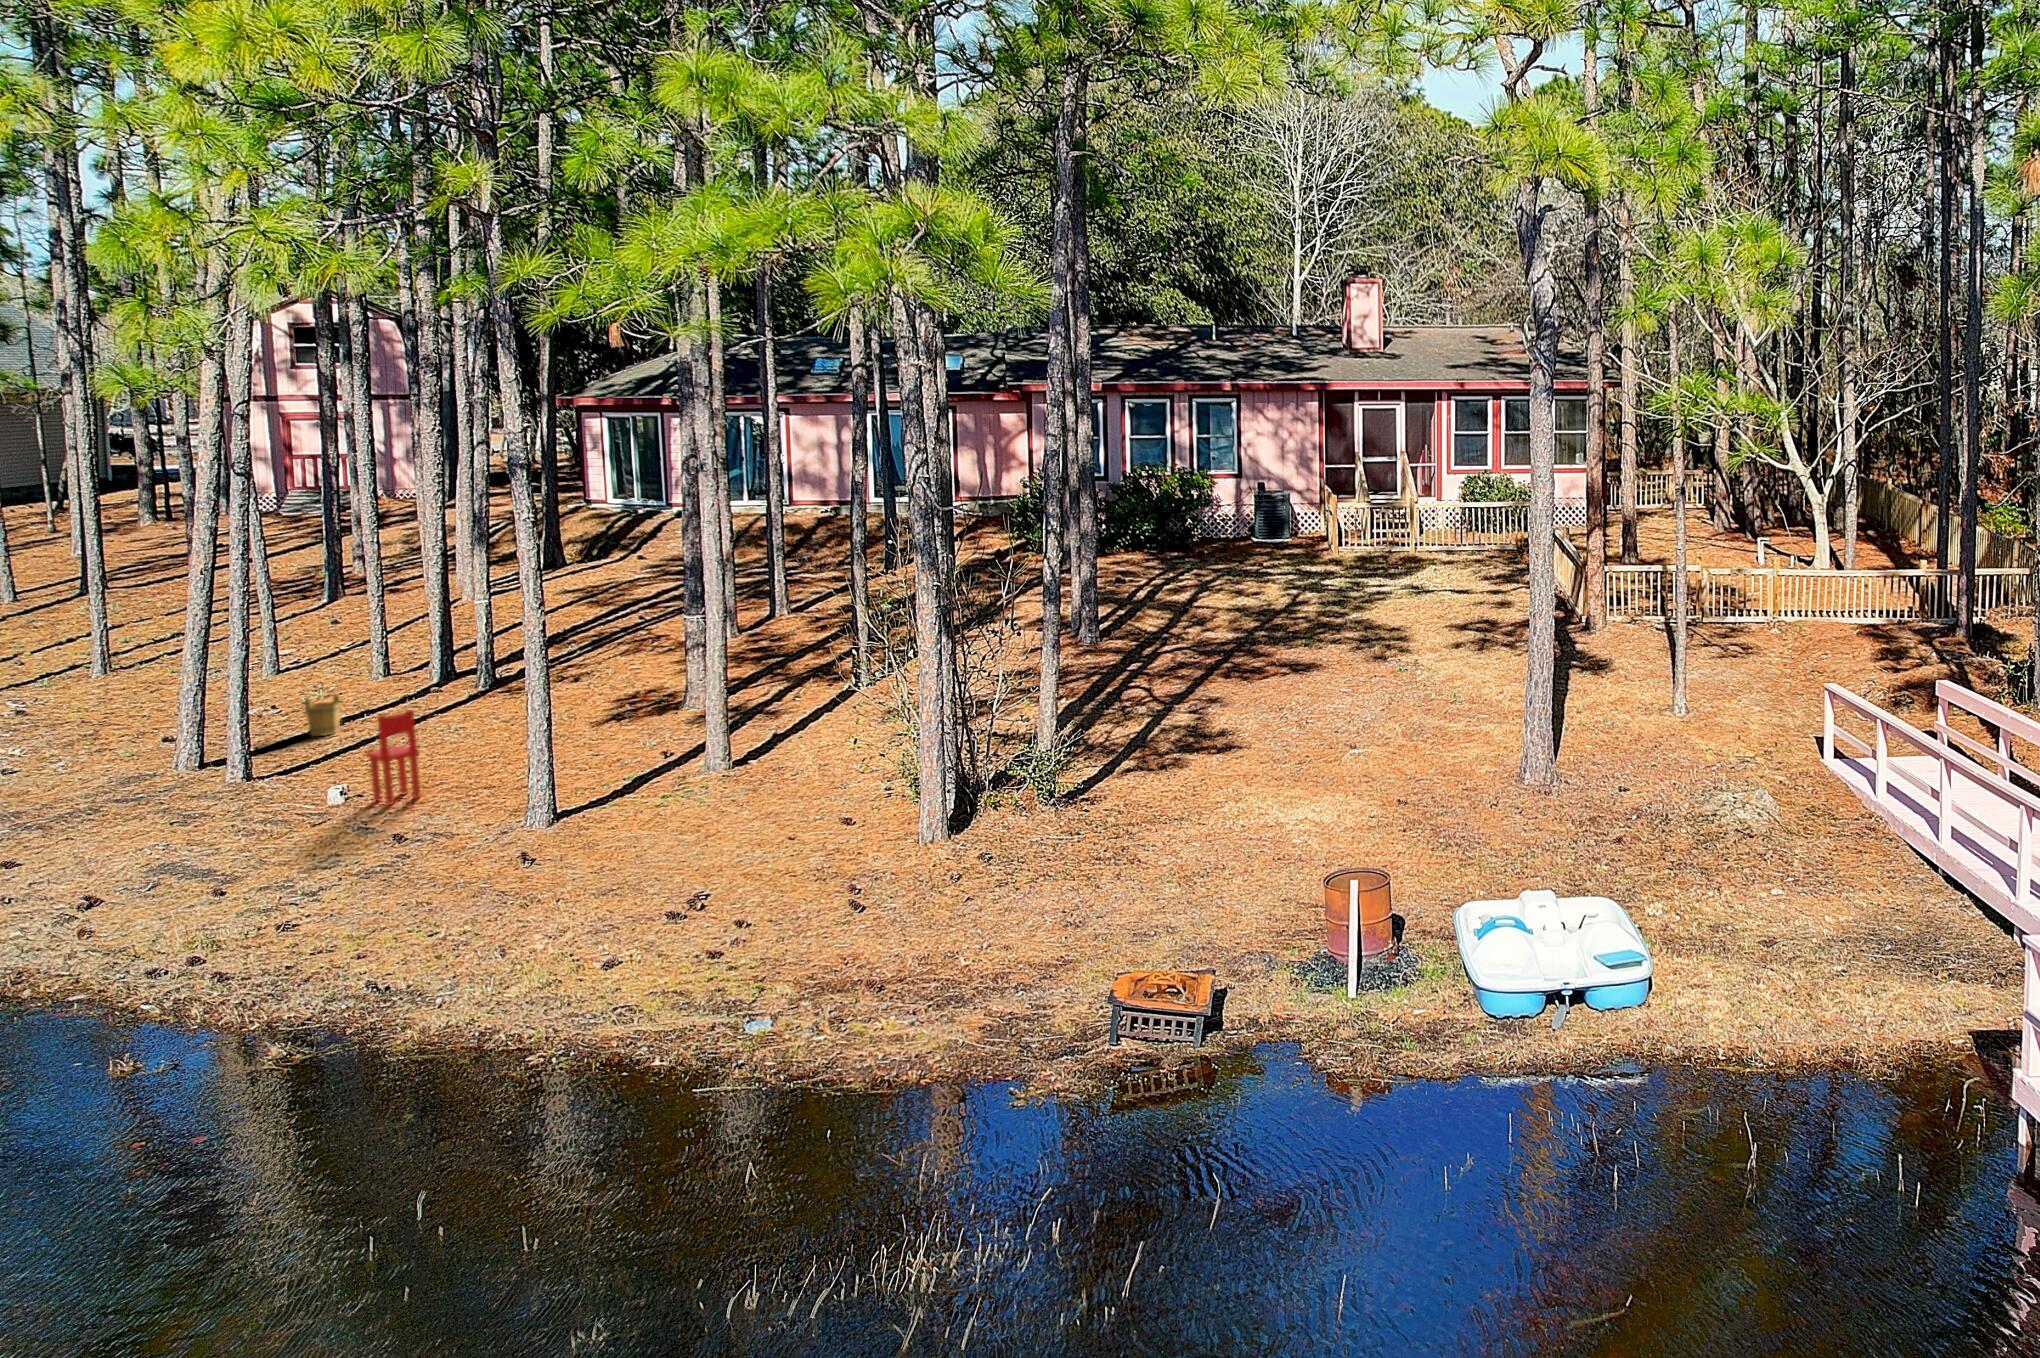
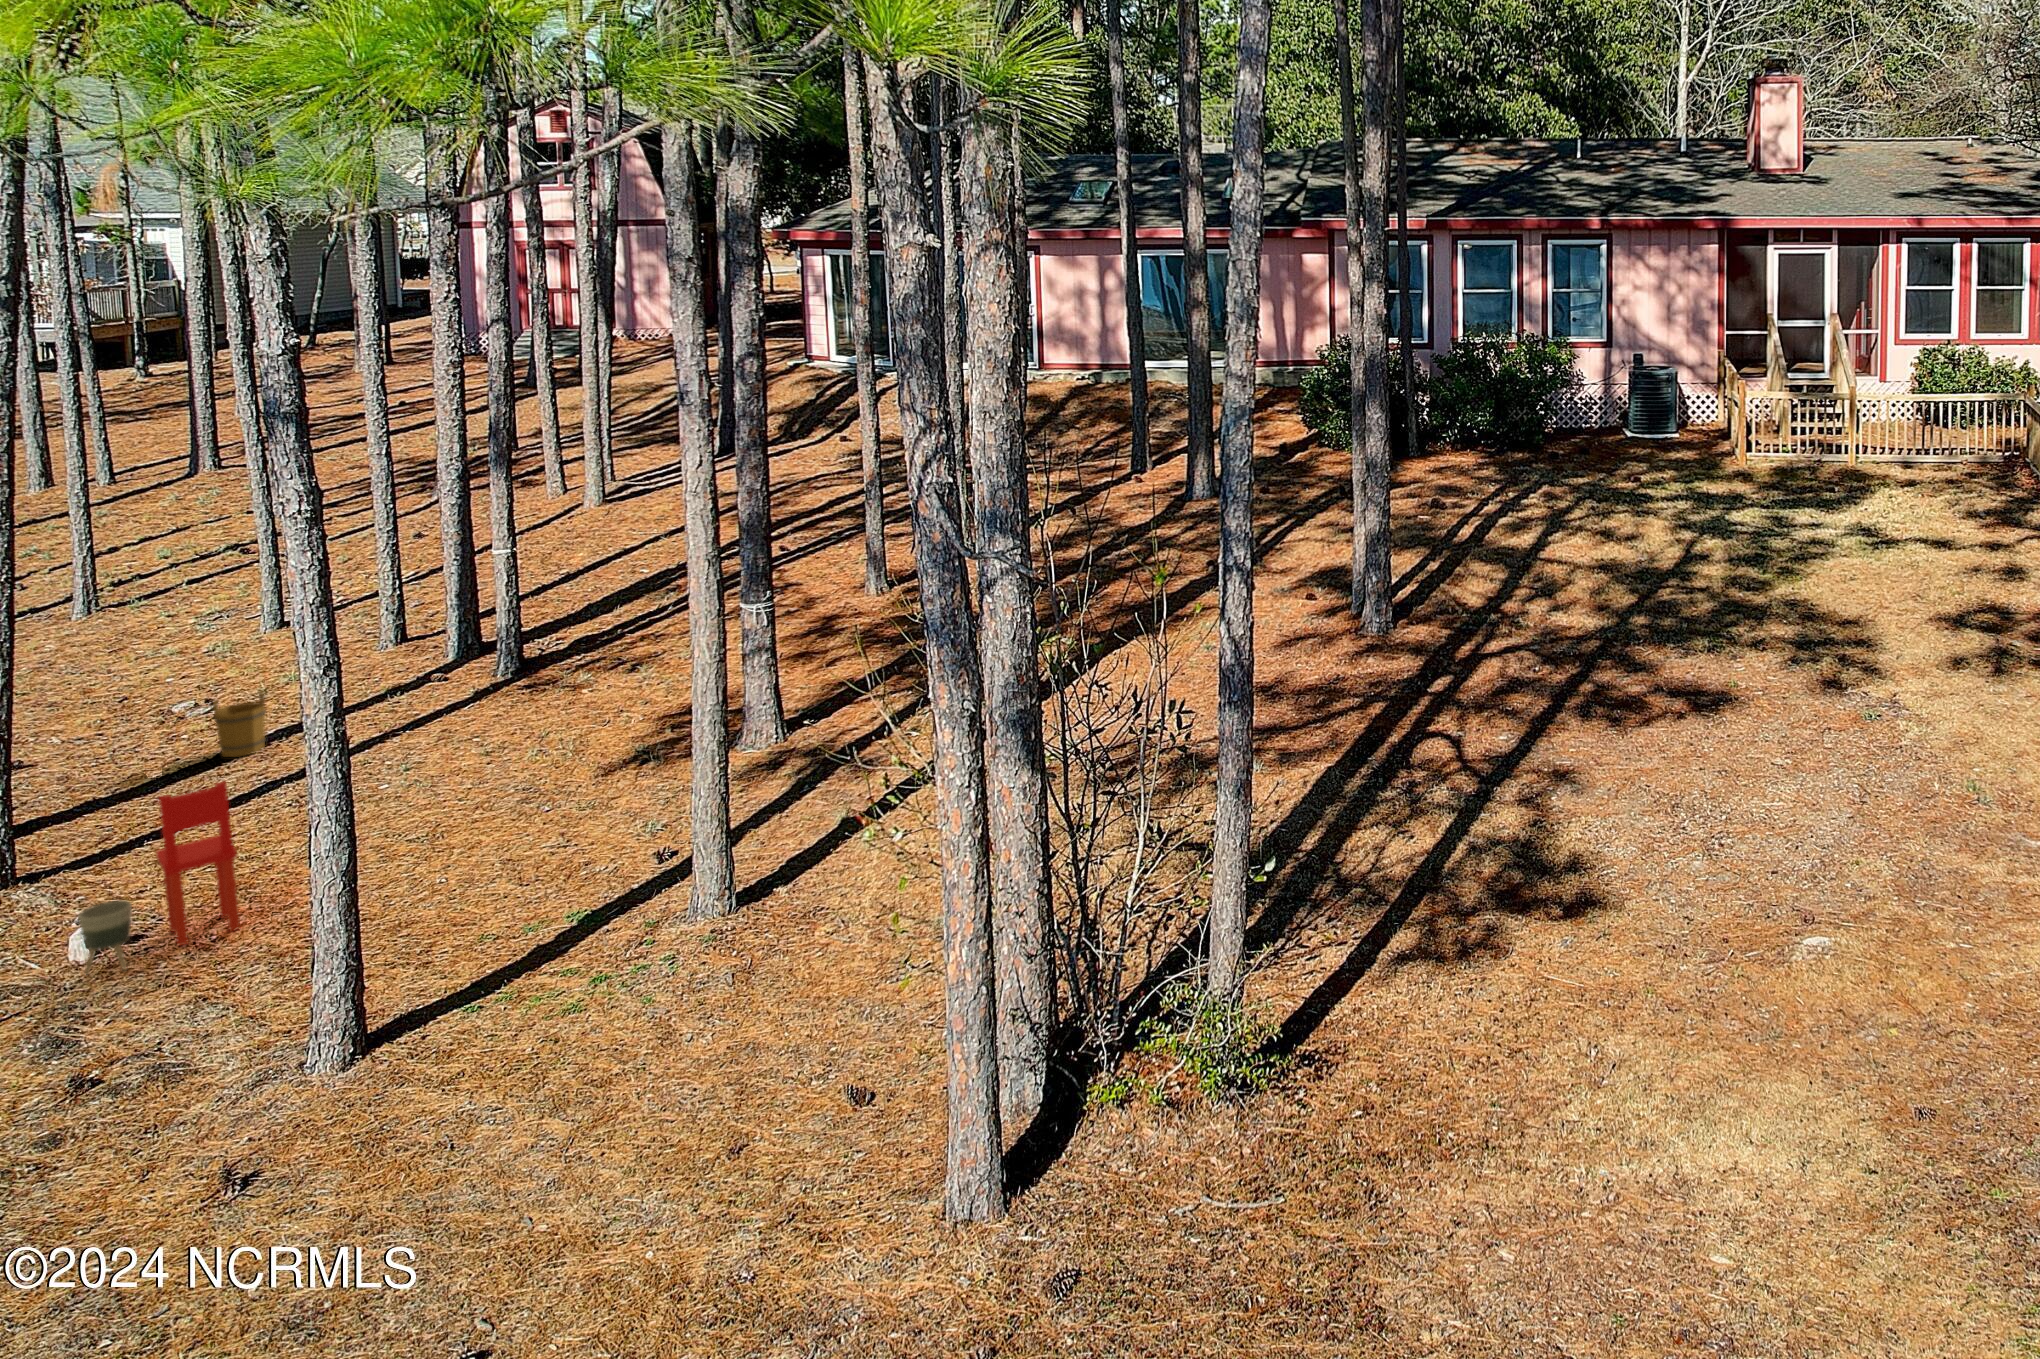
planter: none [335,777,365,819] -> present [78,900,132,975]

